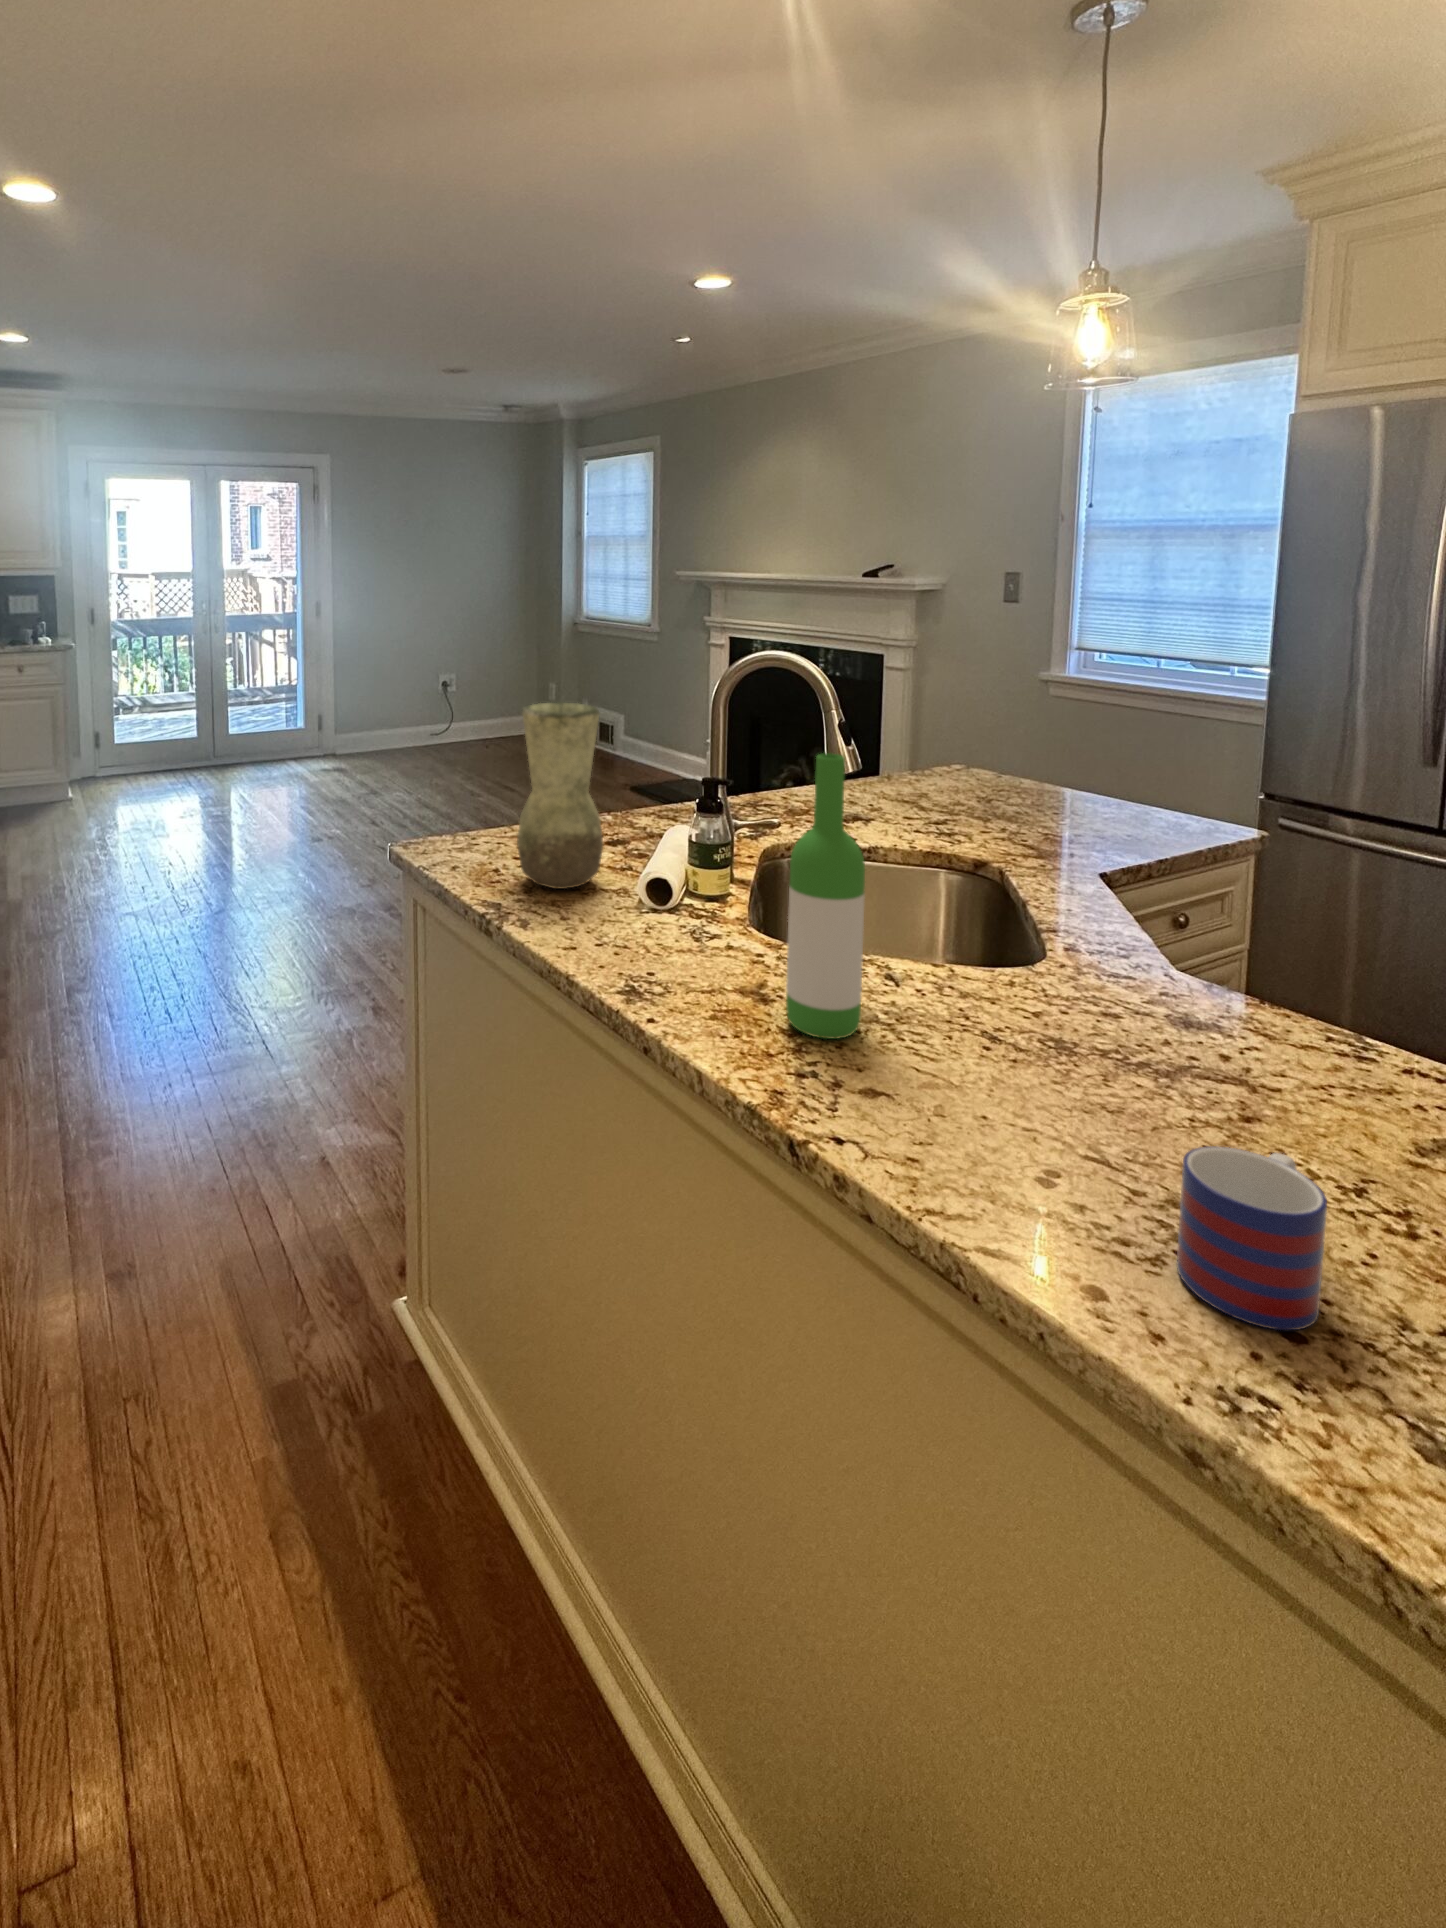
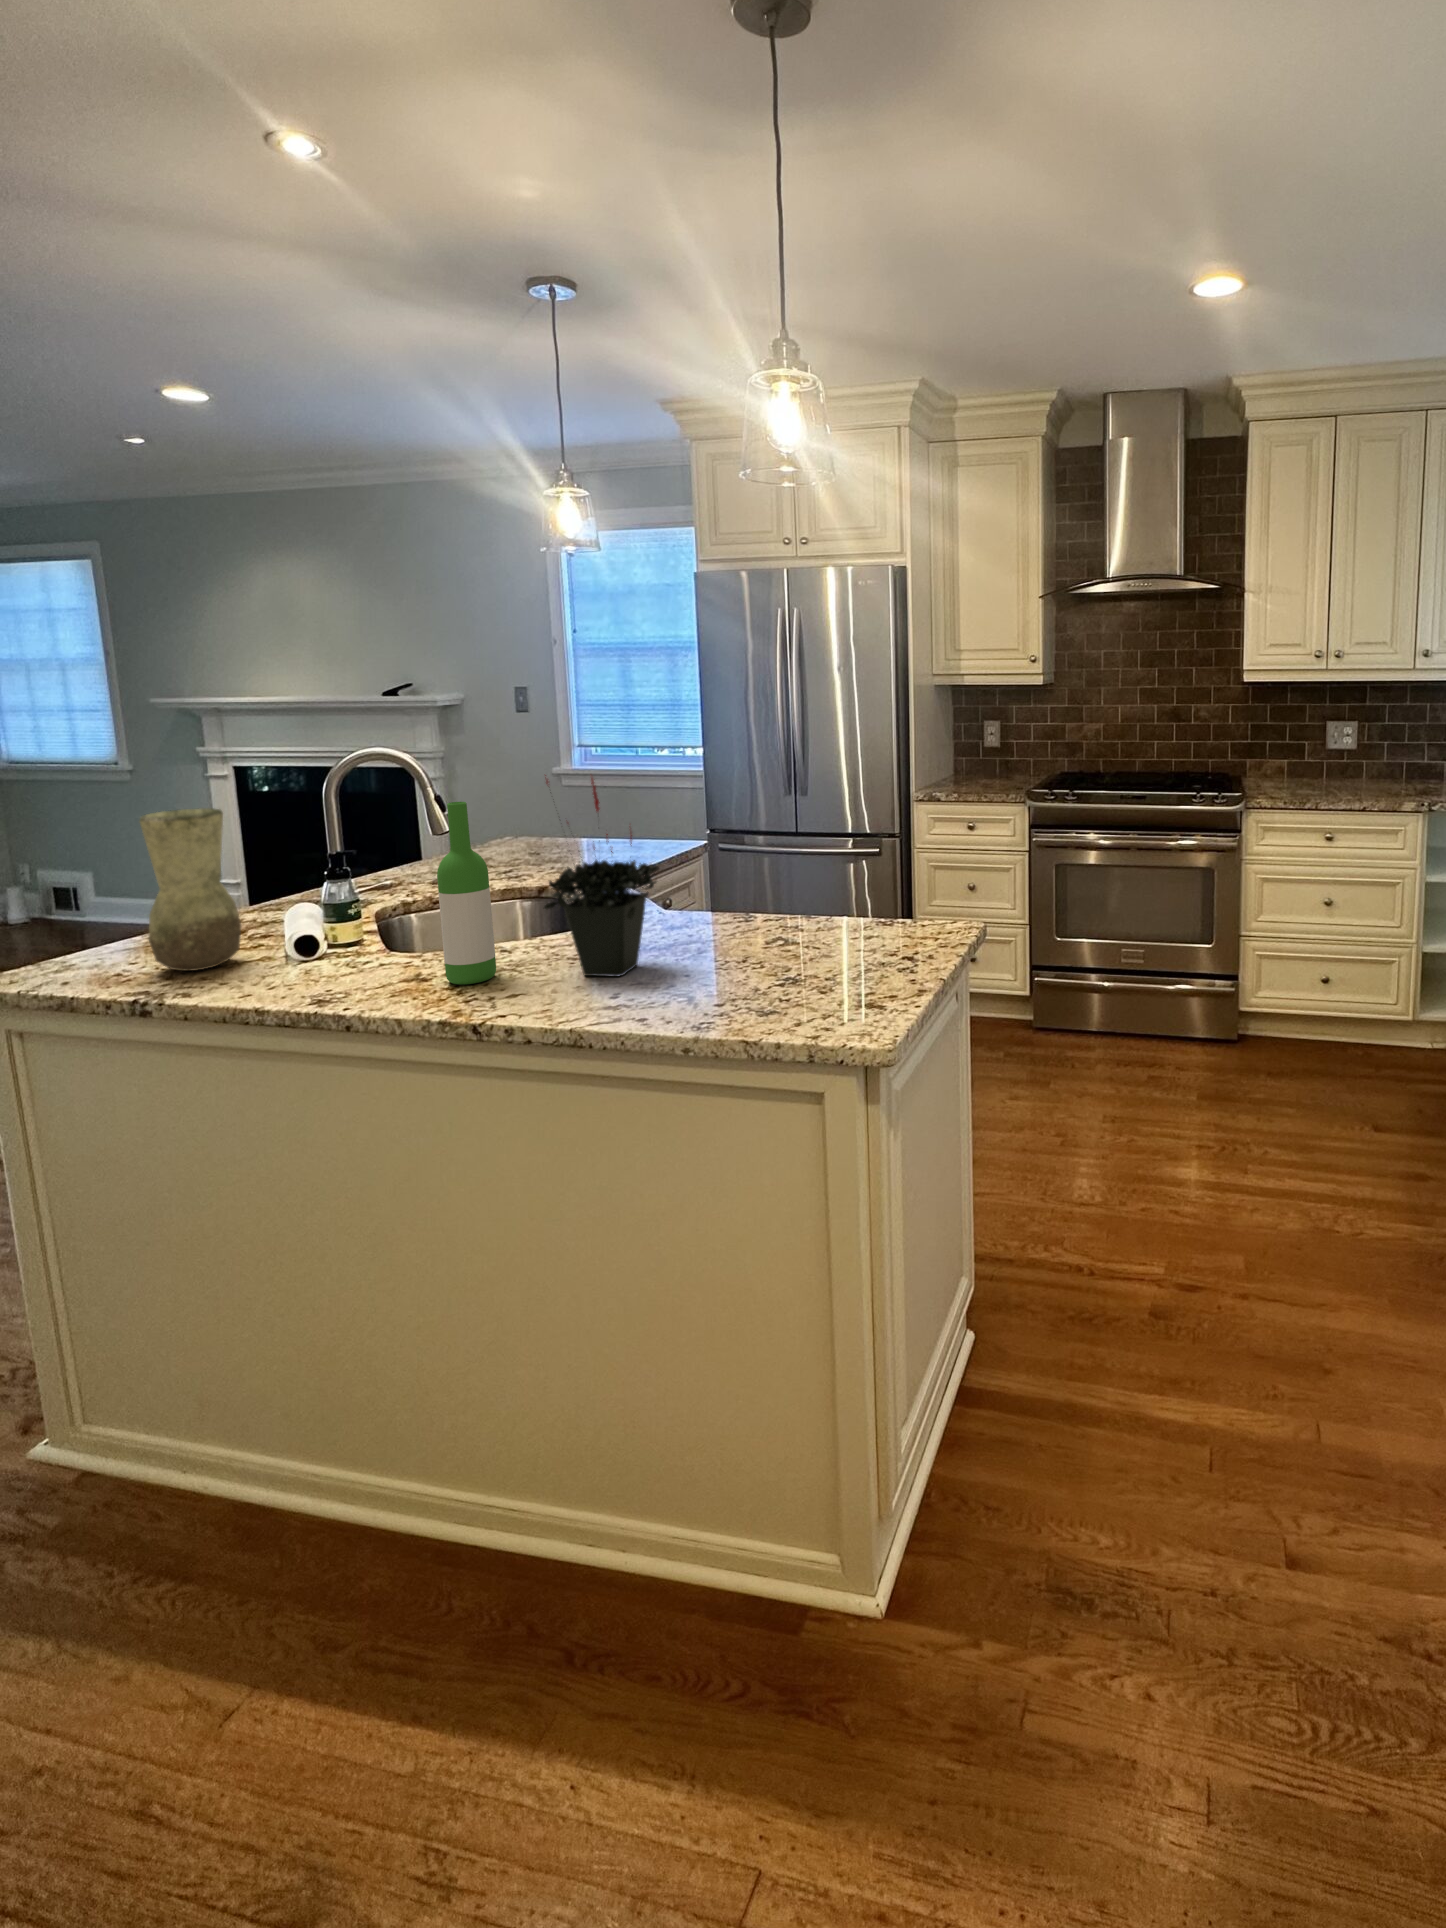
potted plant: none [940,730,1176,1125] -> present [544,775,658,977]
mug: present [1177,1146,1327,1330] -> none [671,940,727,1006]

